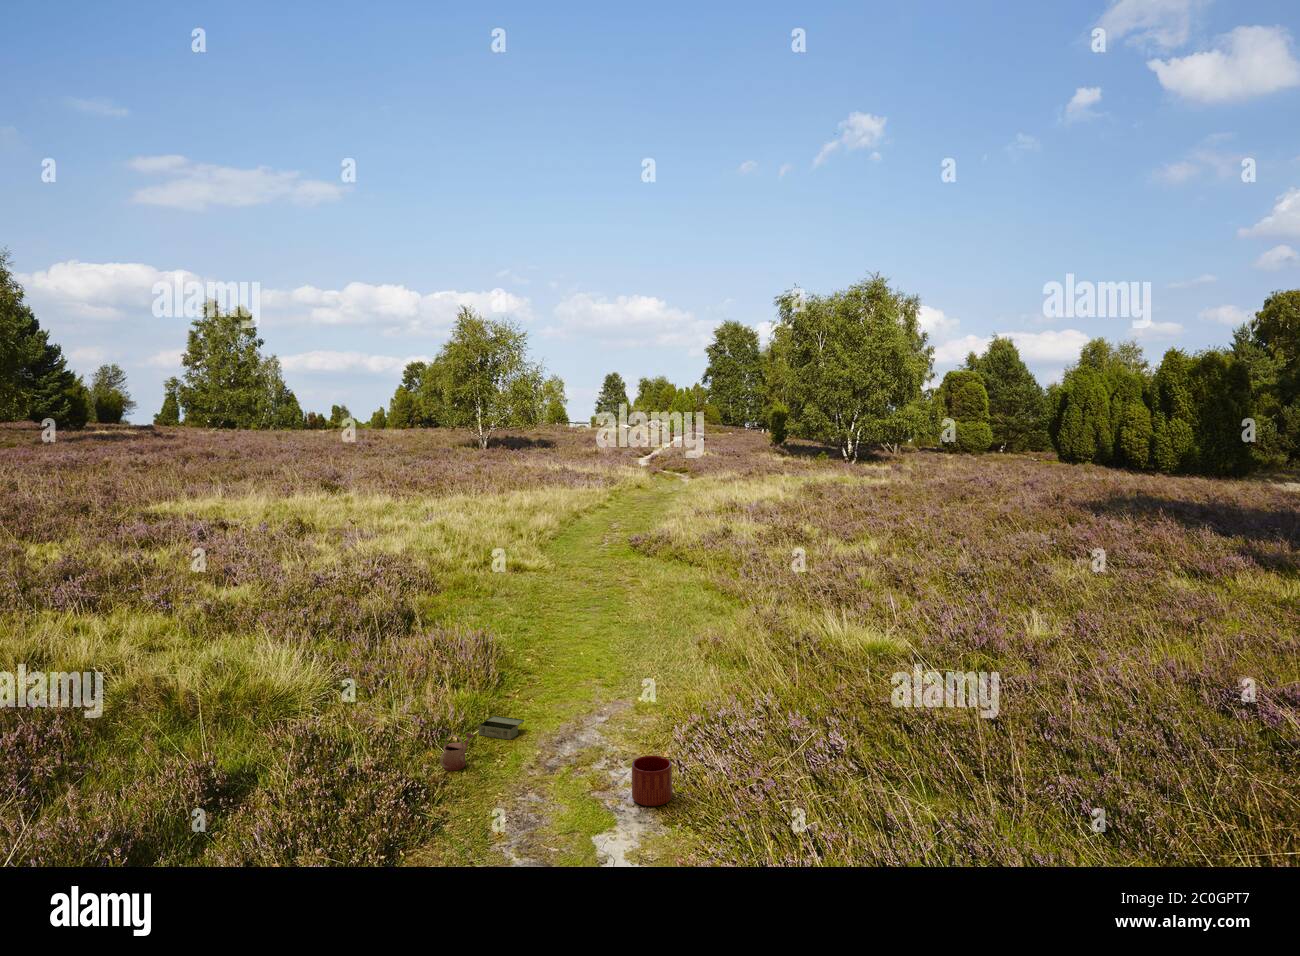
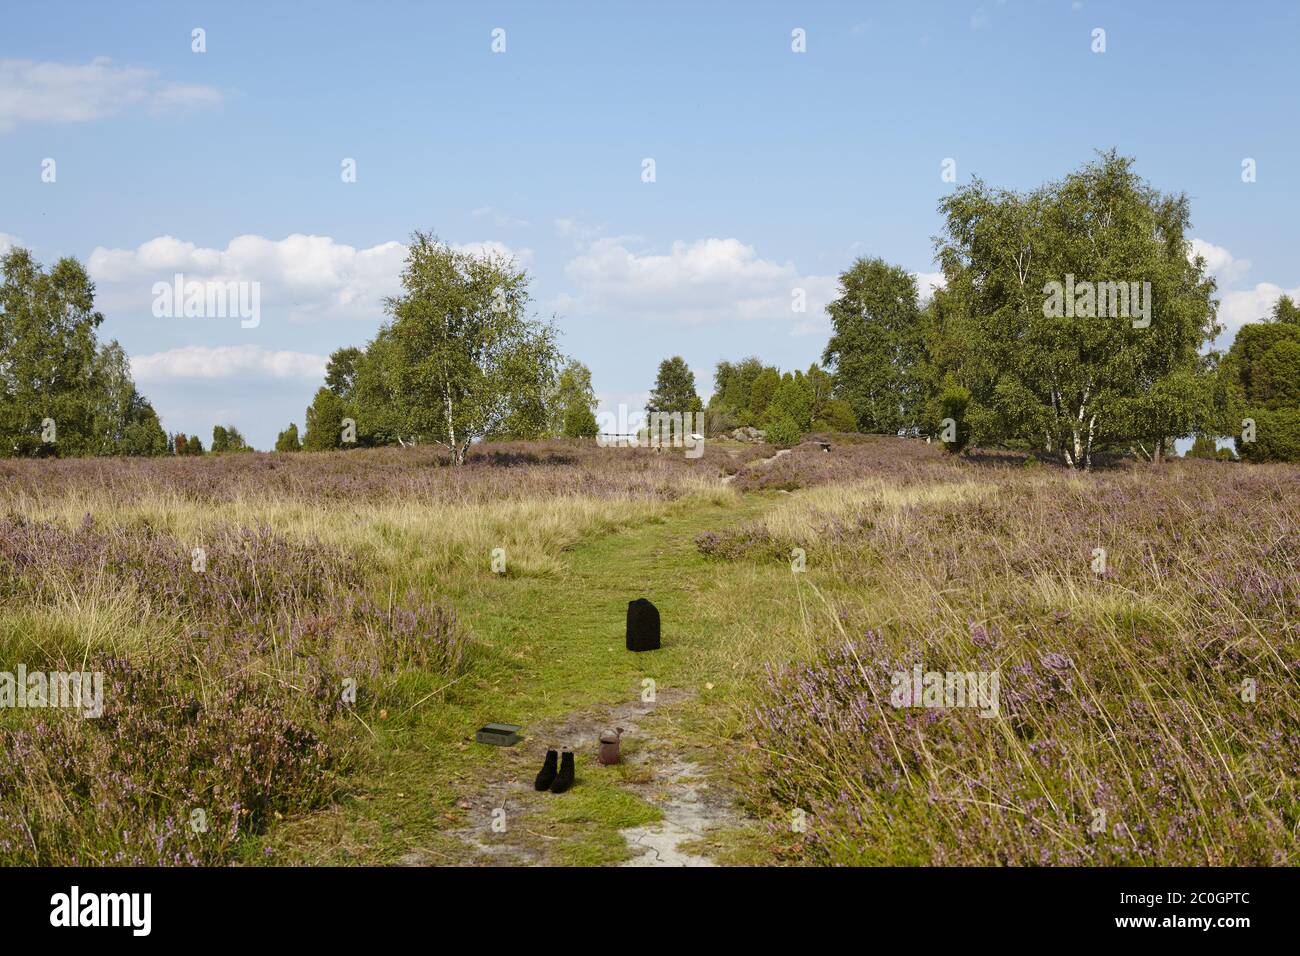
backpack: none [624,595,657,646] -> present [626,598,661,651]
watering can: present [440,733,474,771] -> present [598,727,624,764]
boots: none [536,744,575,785] -> present [535,750,575,792]
planter: present [632,756,672,806] -> none [632,761,674,813]

